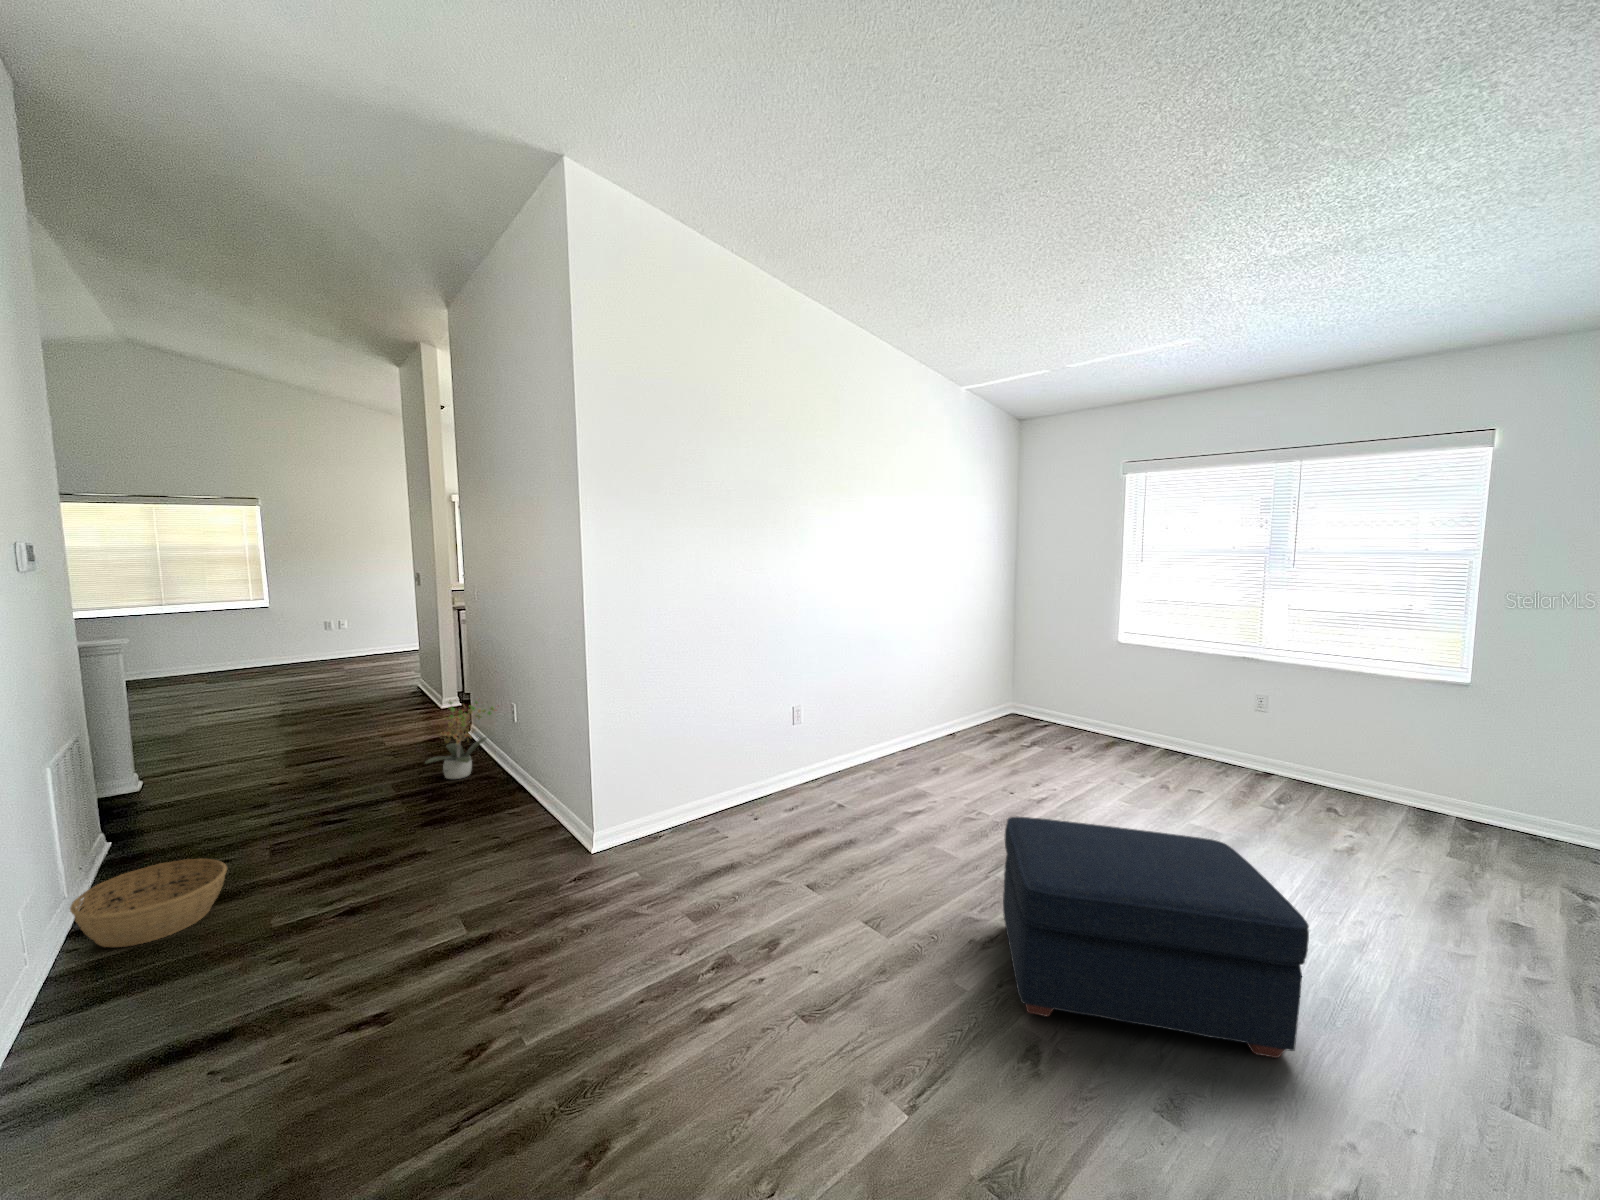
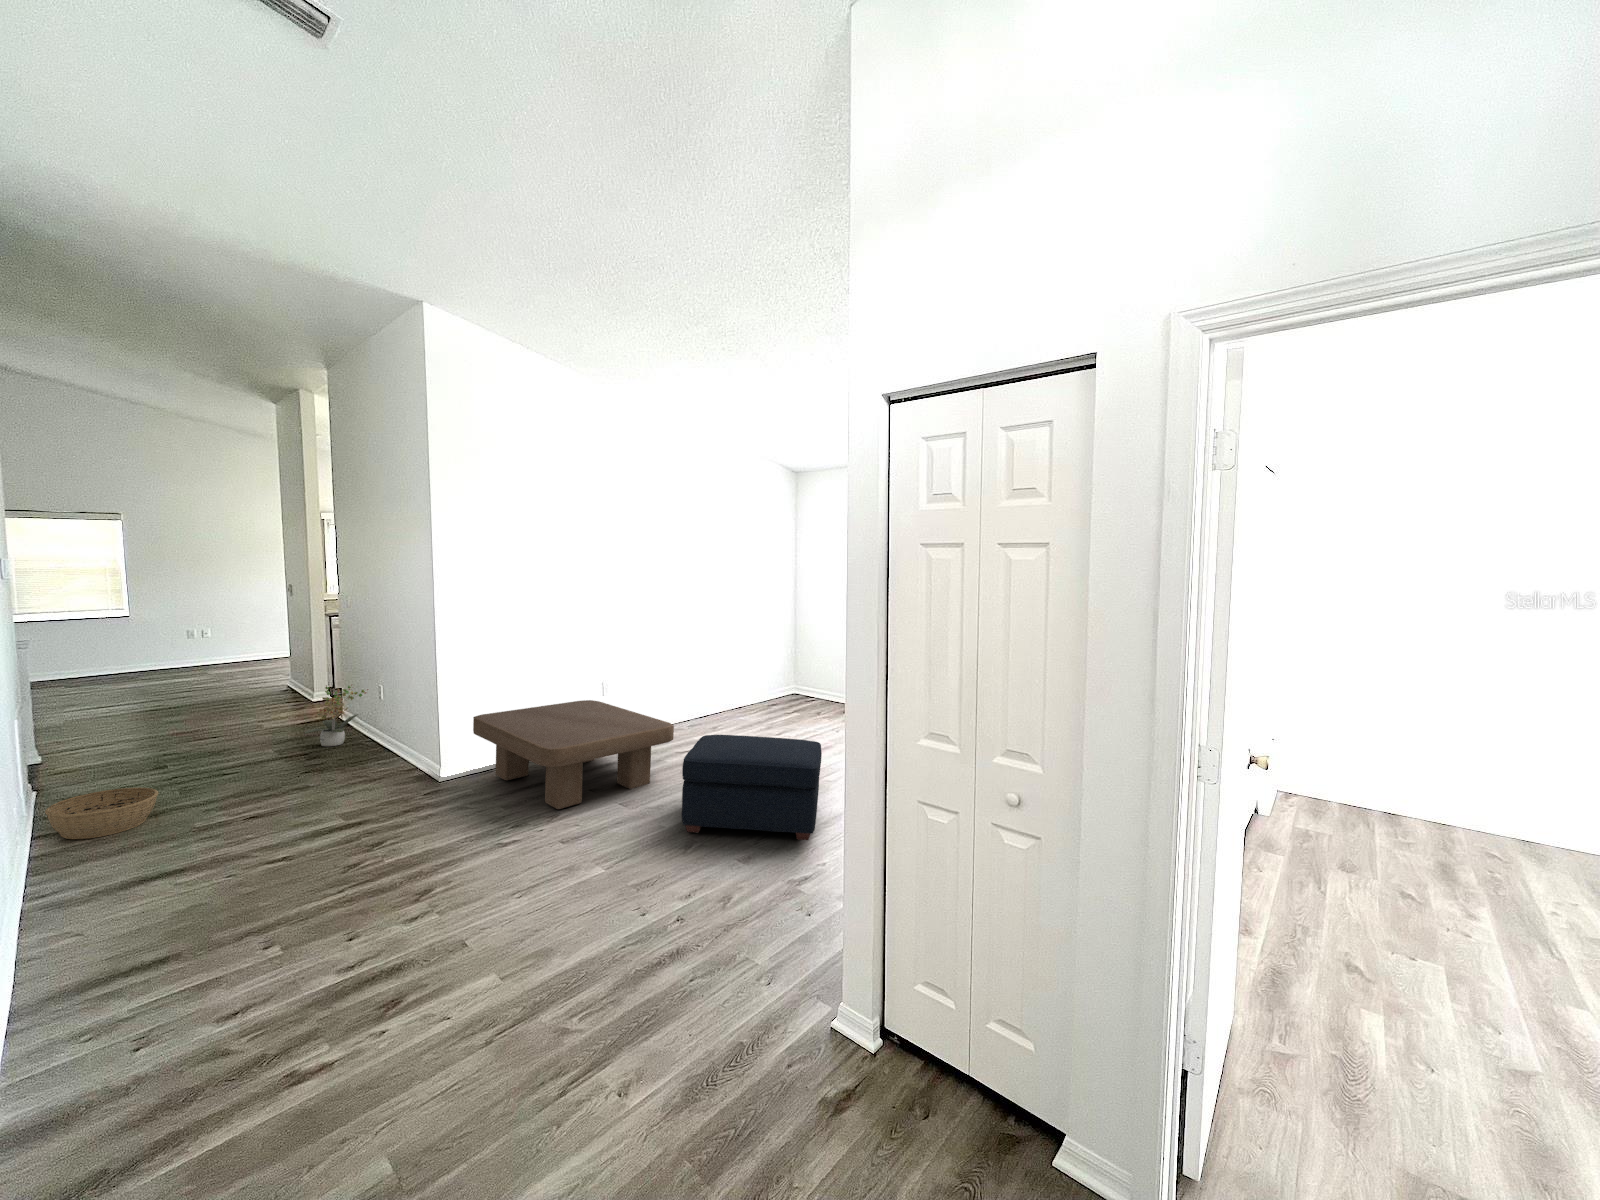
coffee table: none [637,731,933,930] -> present [473,700,674,809]

